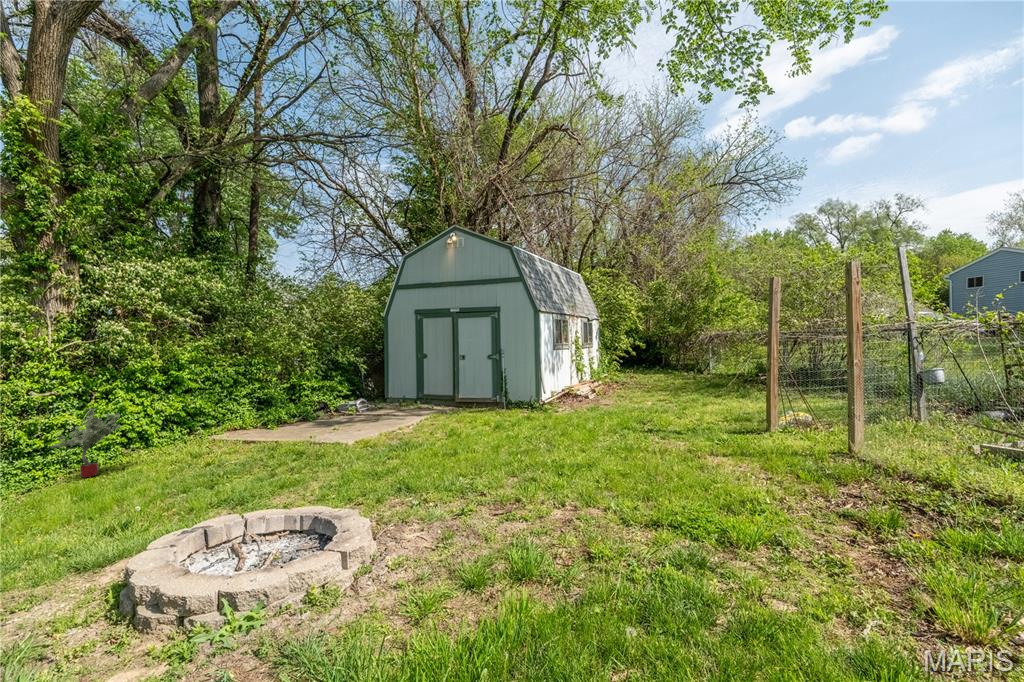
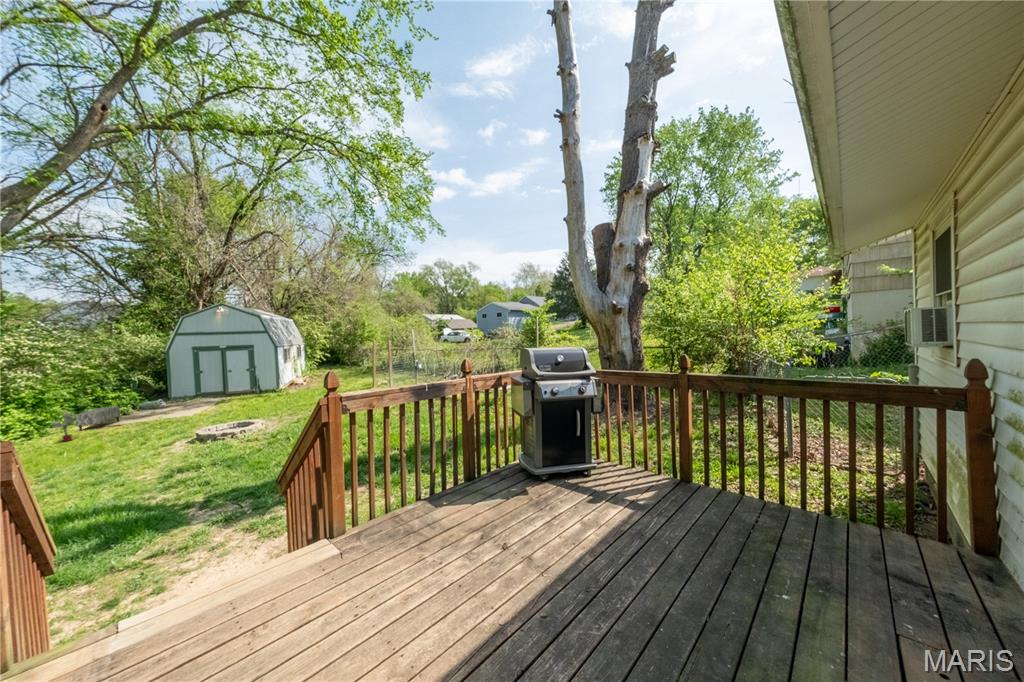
bench: none [184,404,267,448] -> present [76,406,120,431]

